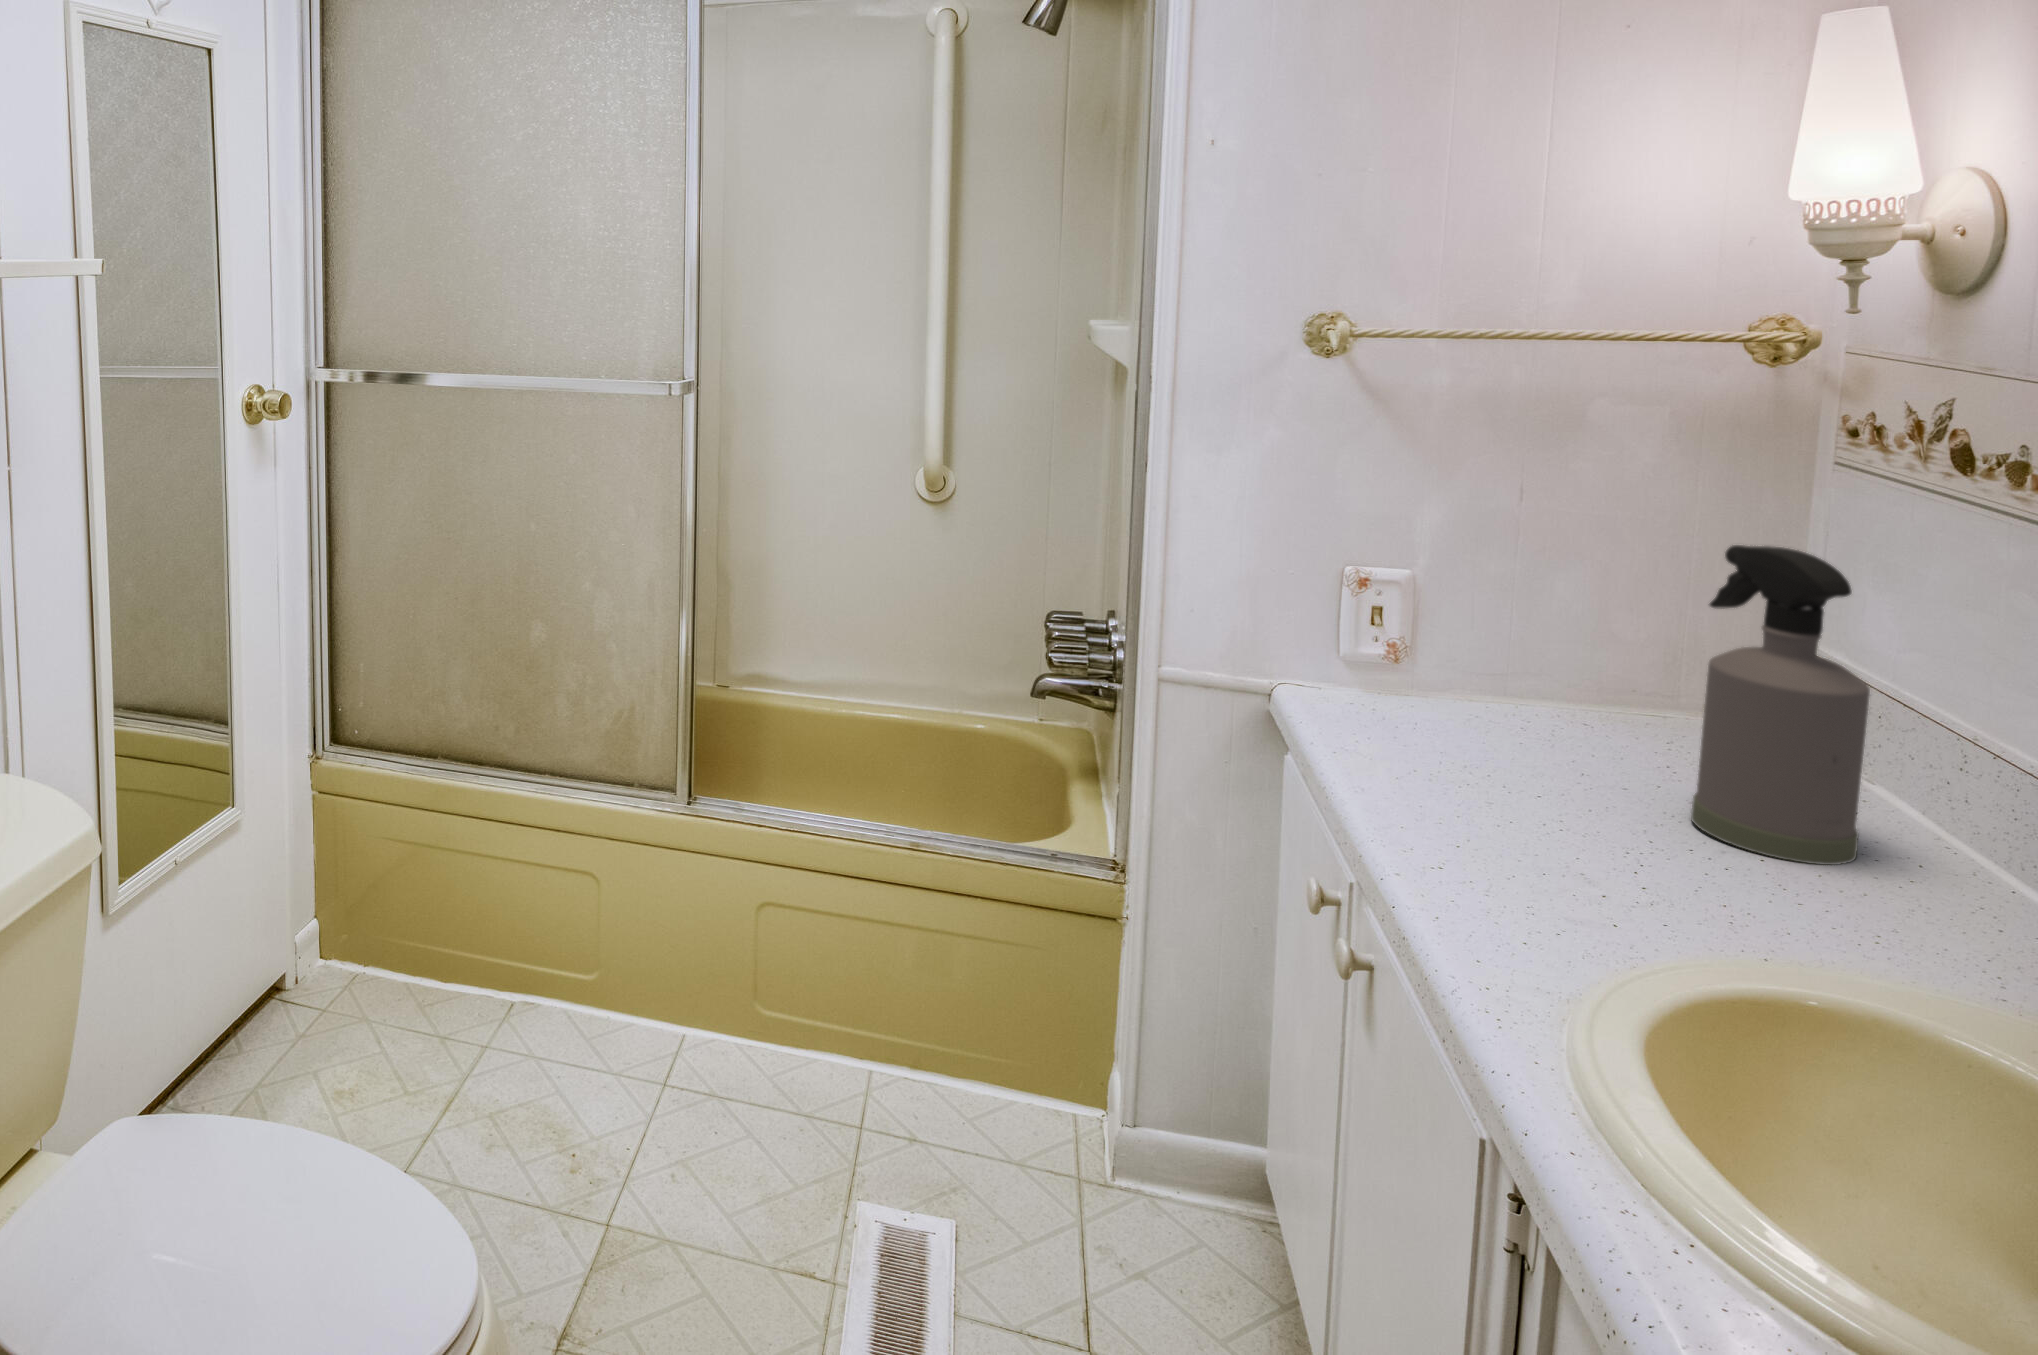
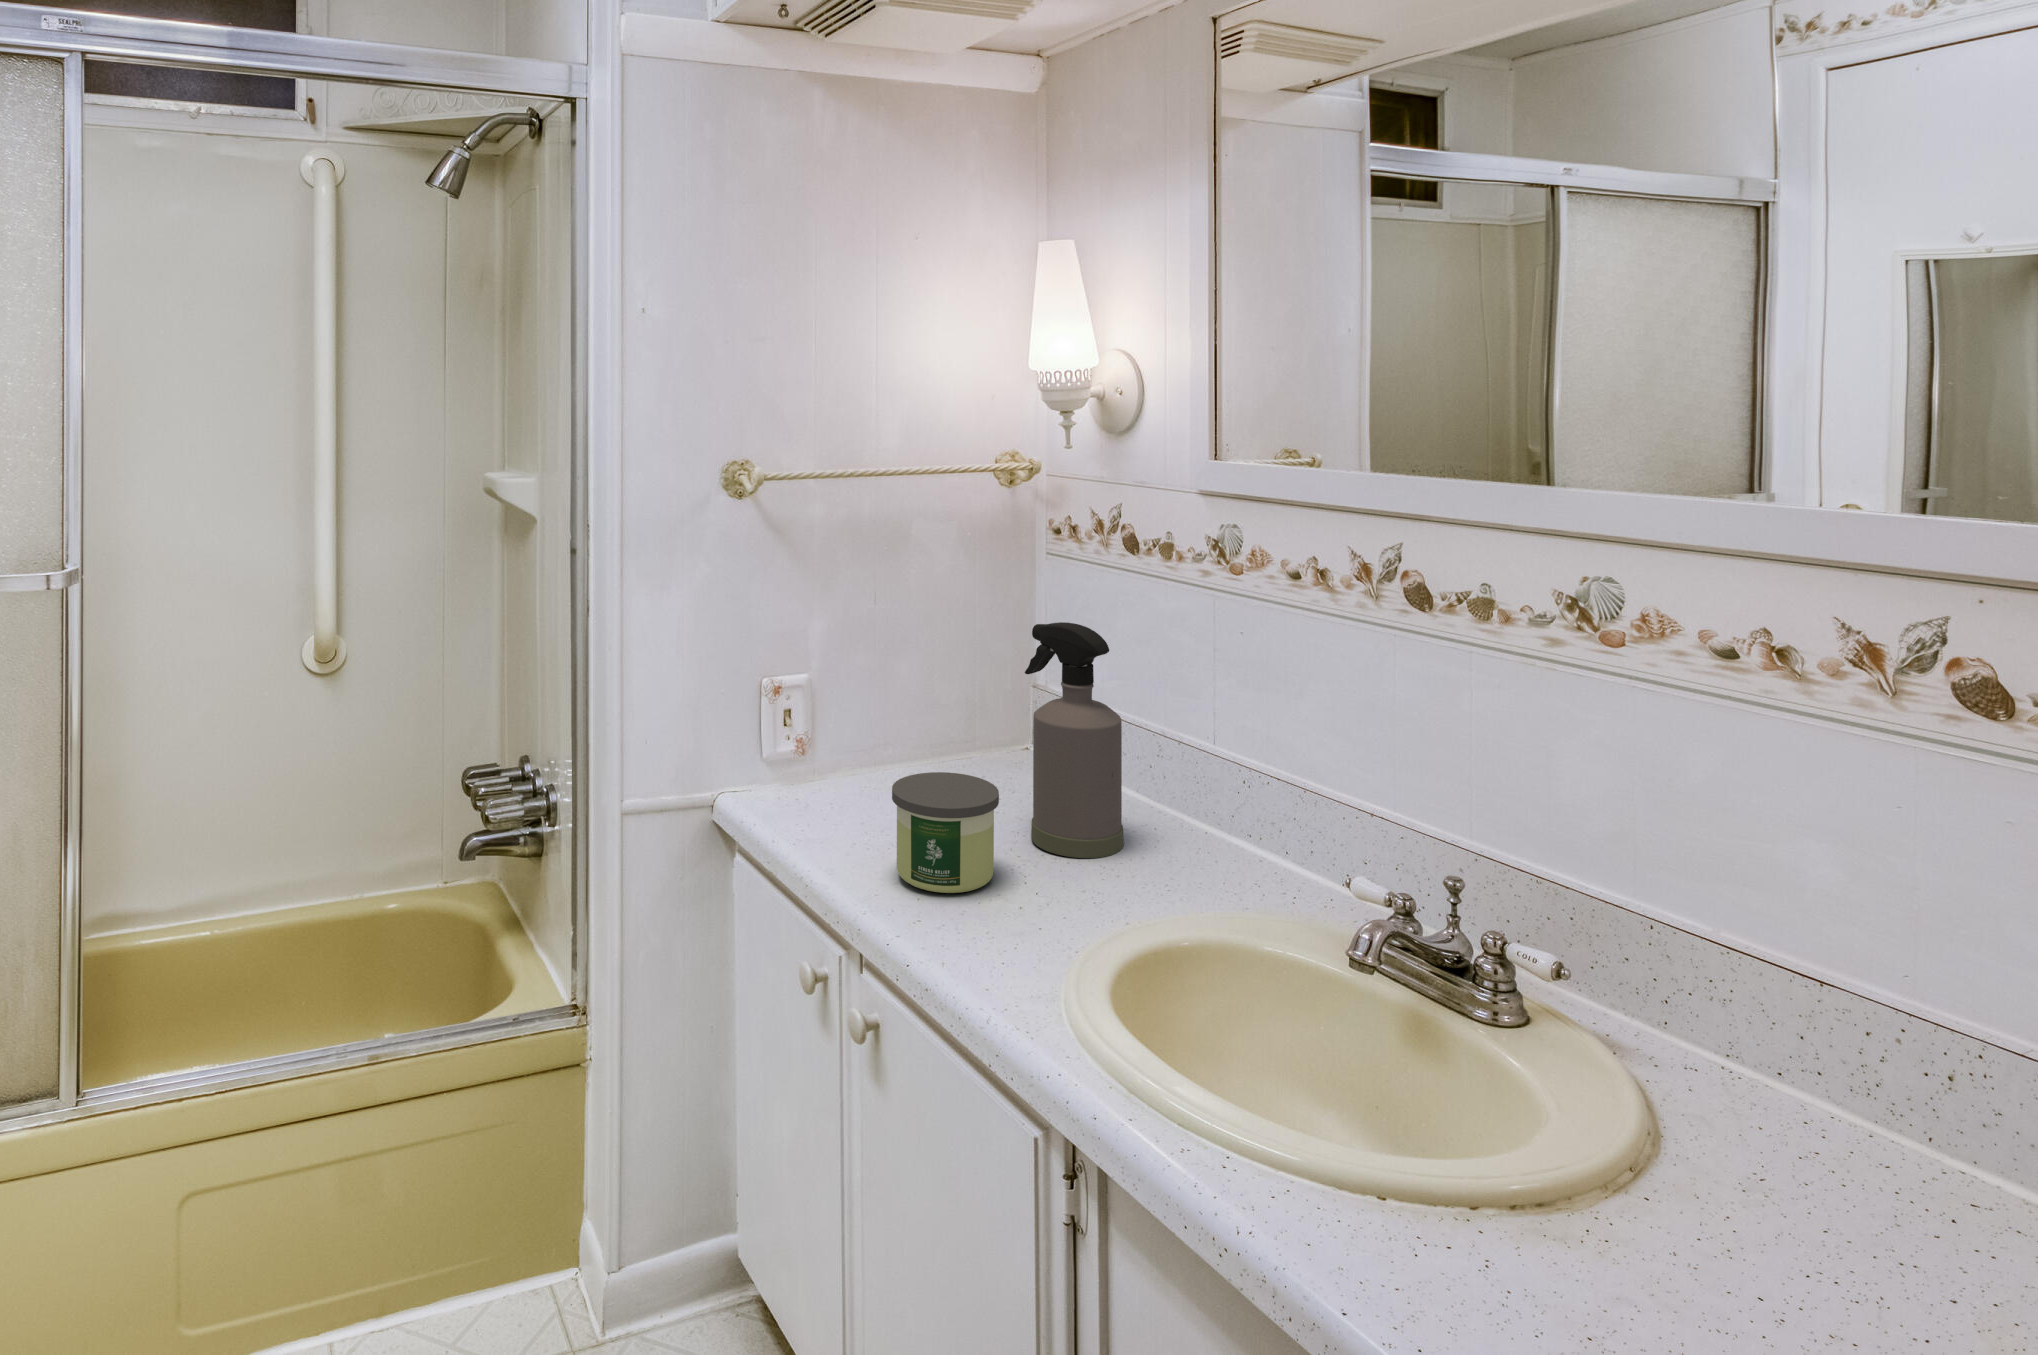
candle: none [1451,694,1613,841] -> present [892,772,999,893]

